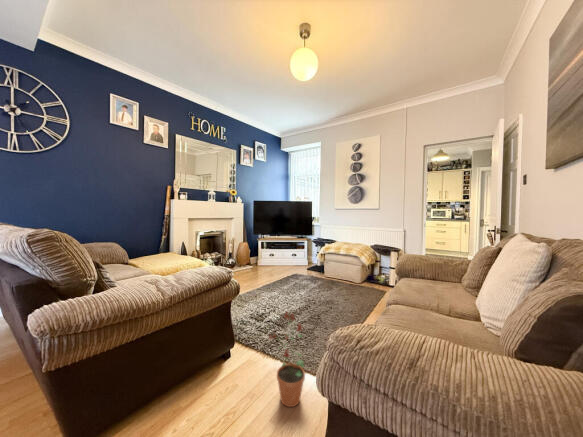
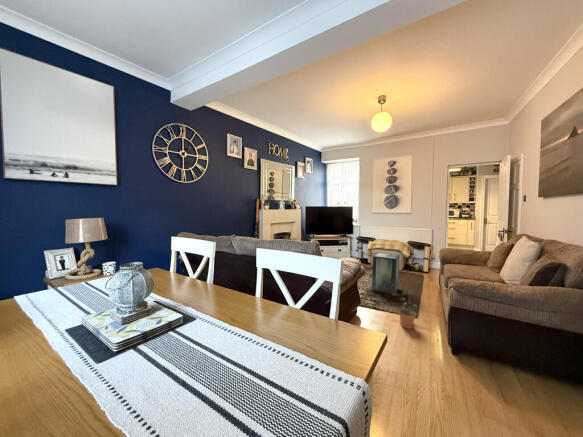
storage box: none [290,259,334,326] -> present [372,253,399,295]

